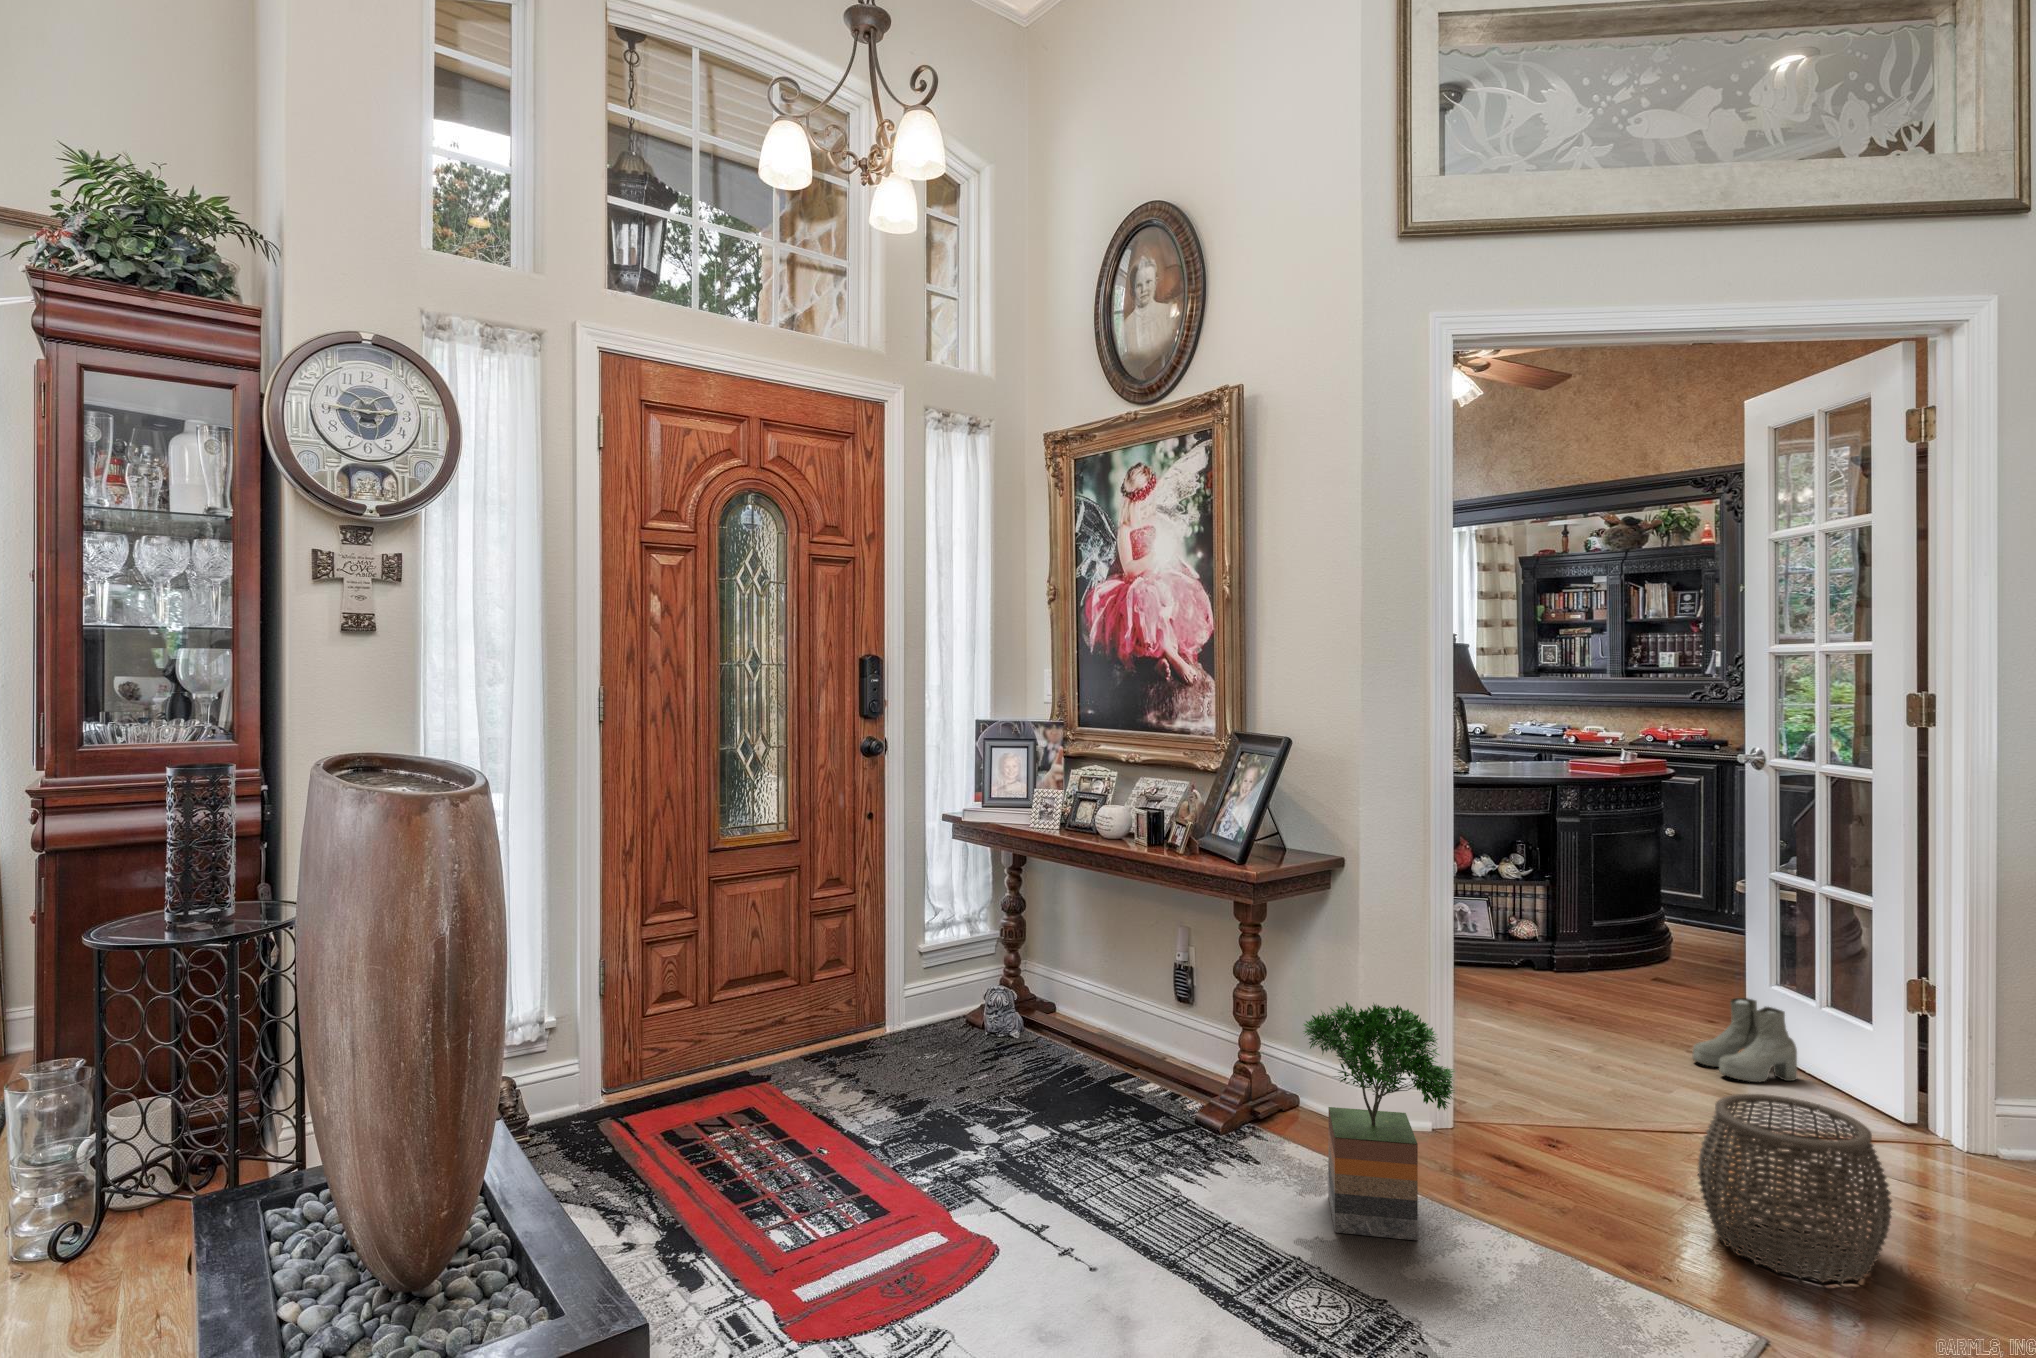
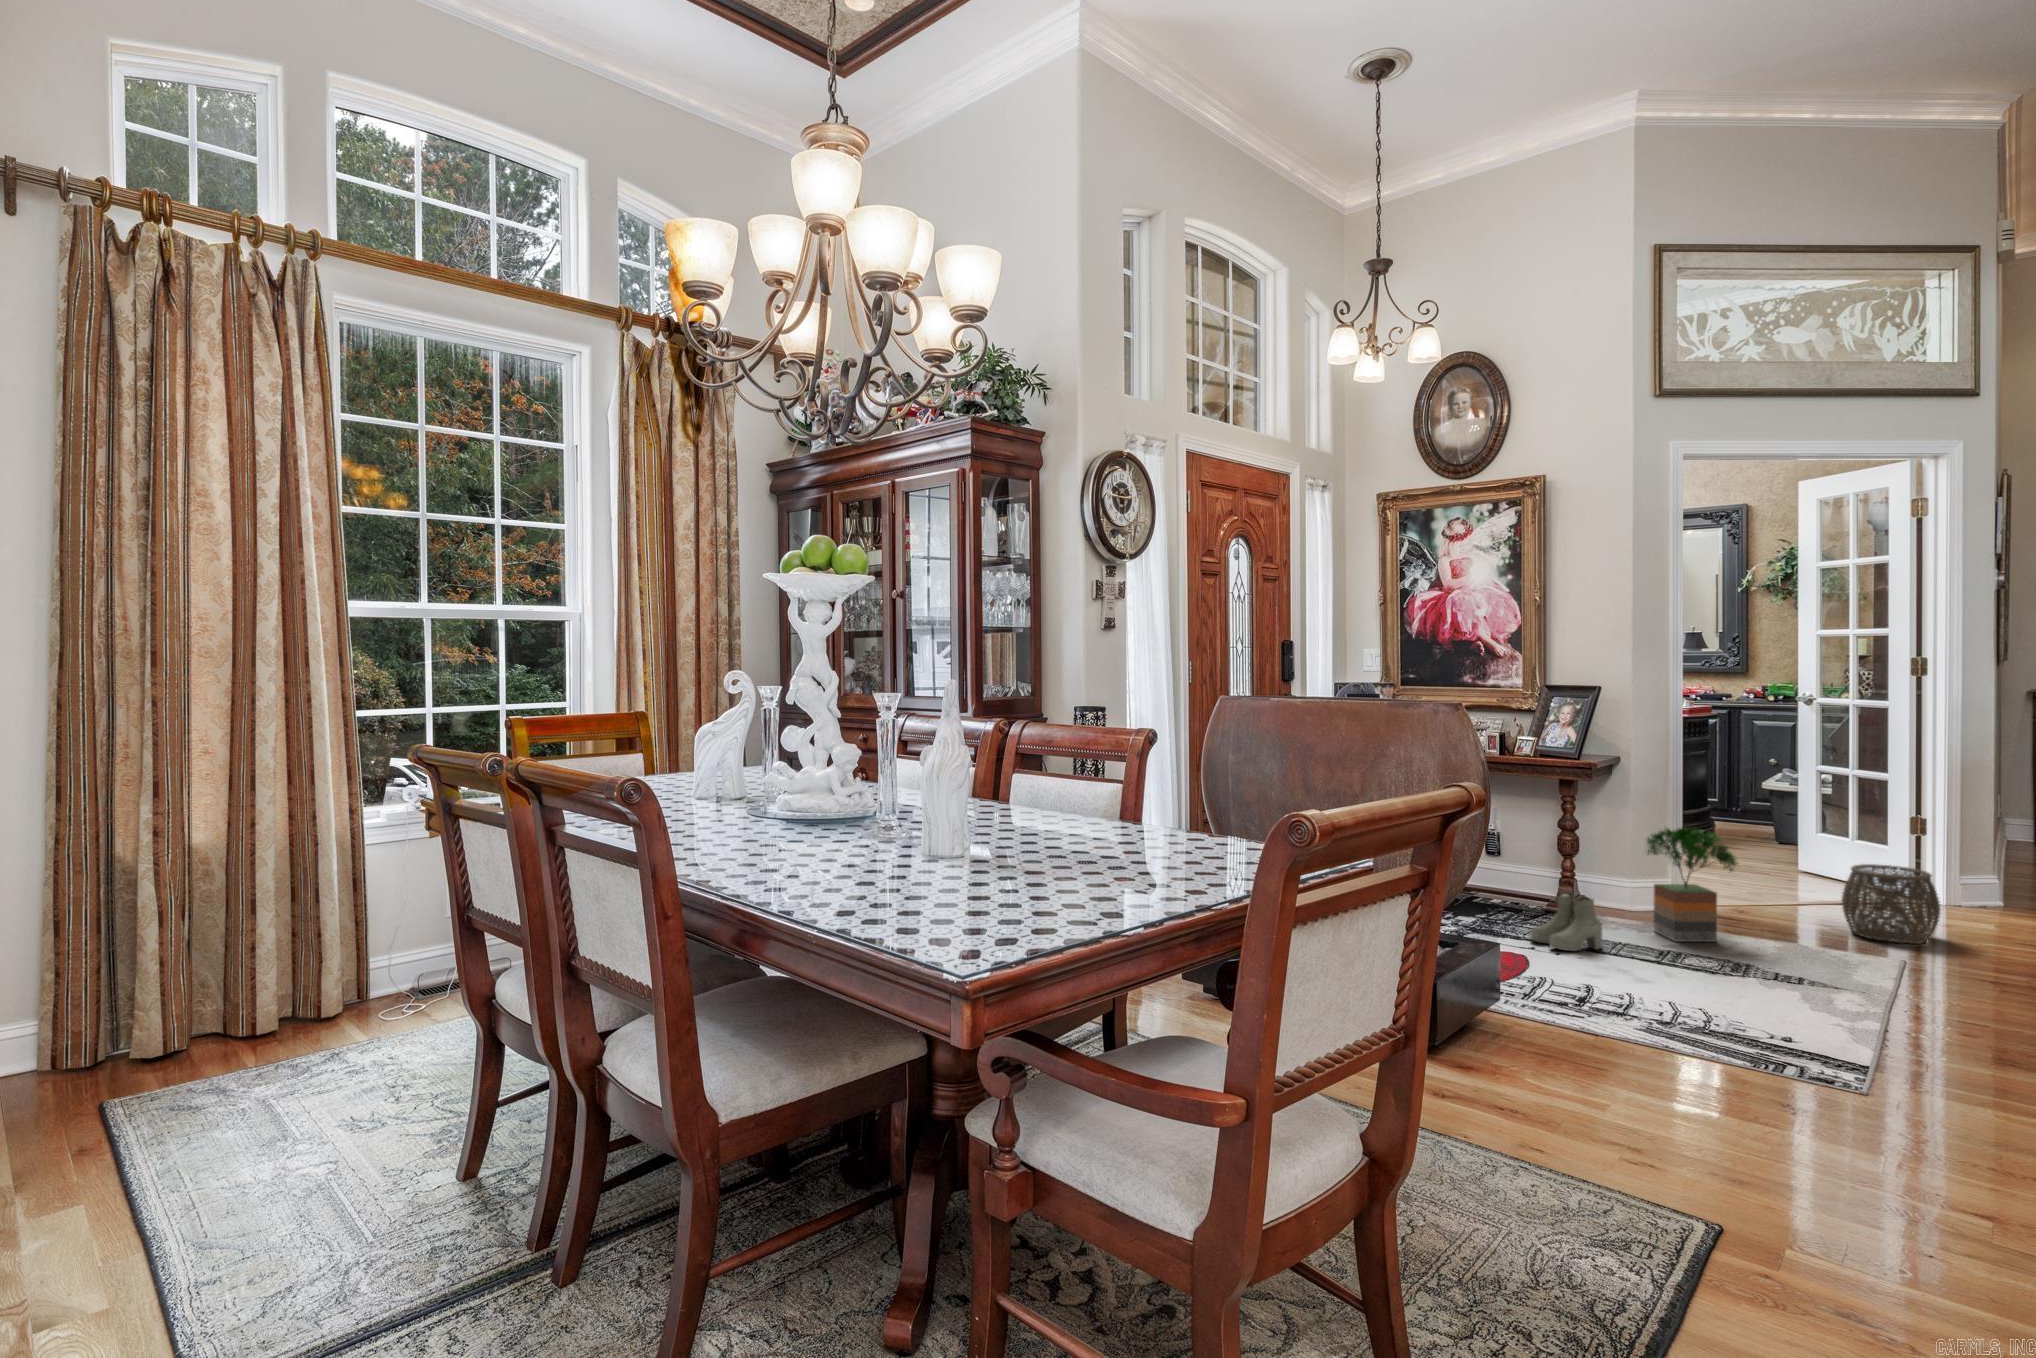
boots: present [1692,998,1797,1082] -> present [1531,893,1602,951]

